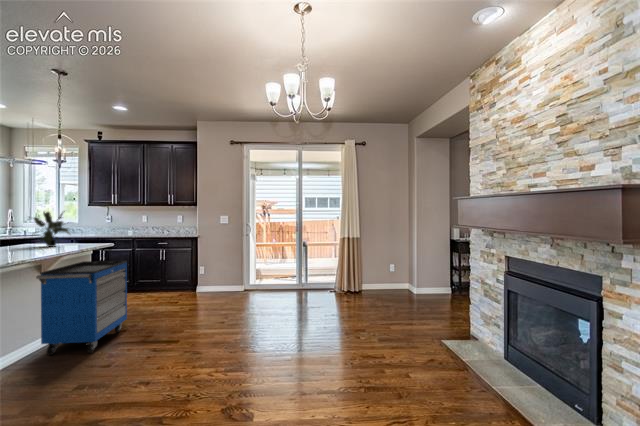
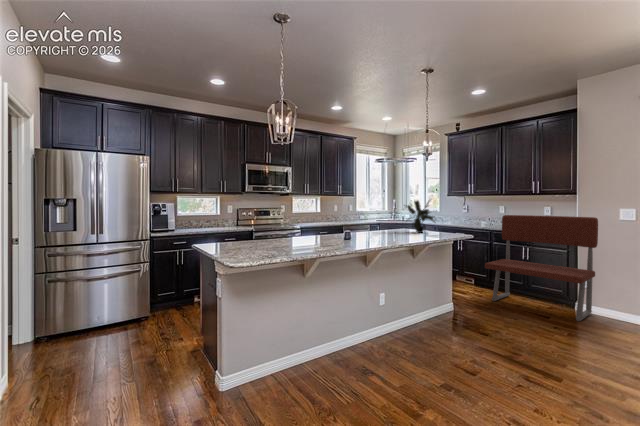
bench: none [126,224,209,302] -> present [485,215,598,321]
storage cabinet: present [36,261,127,355] -> none [408,250,490,350]

